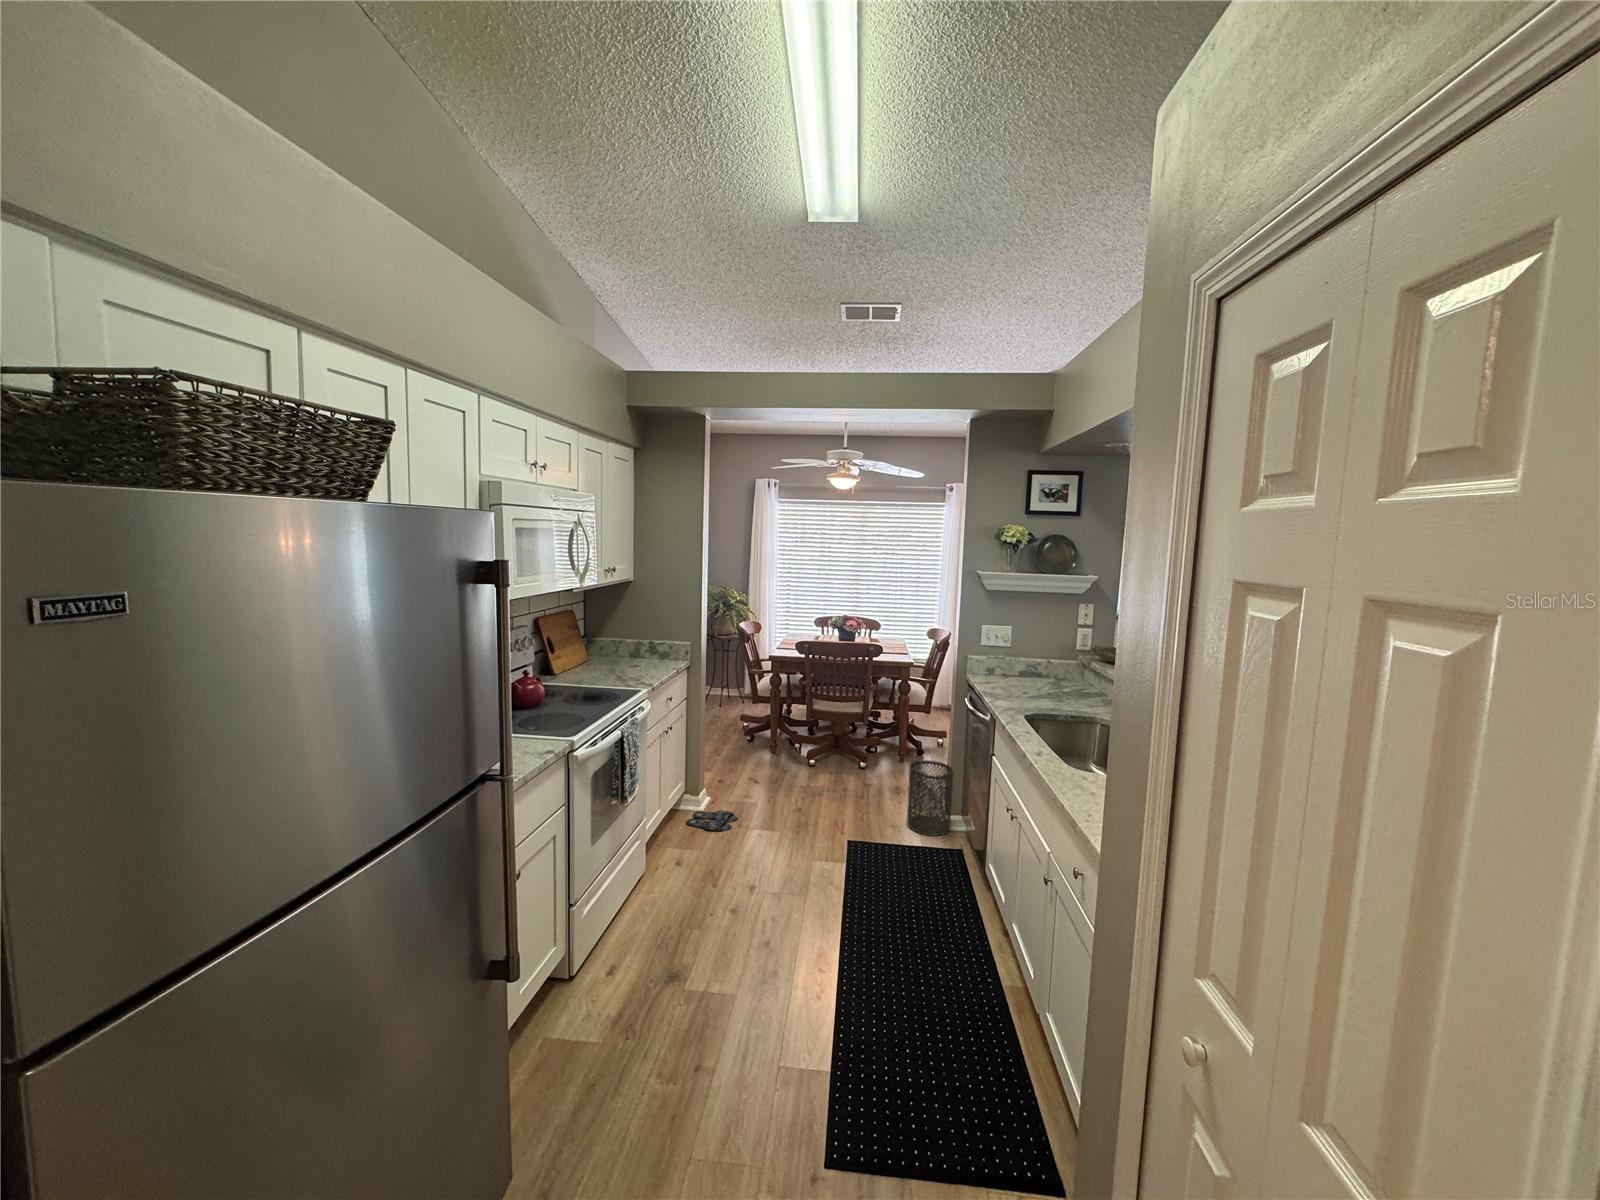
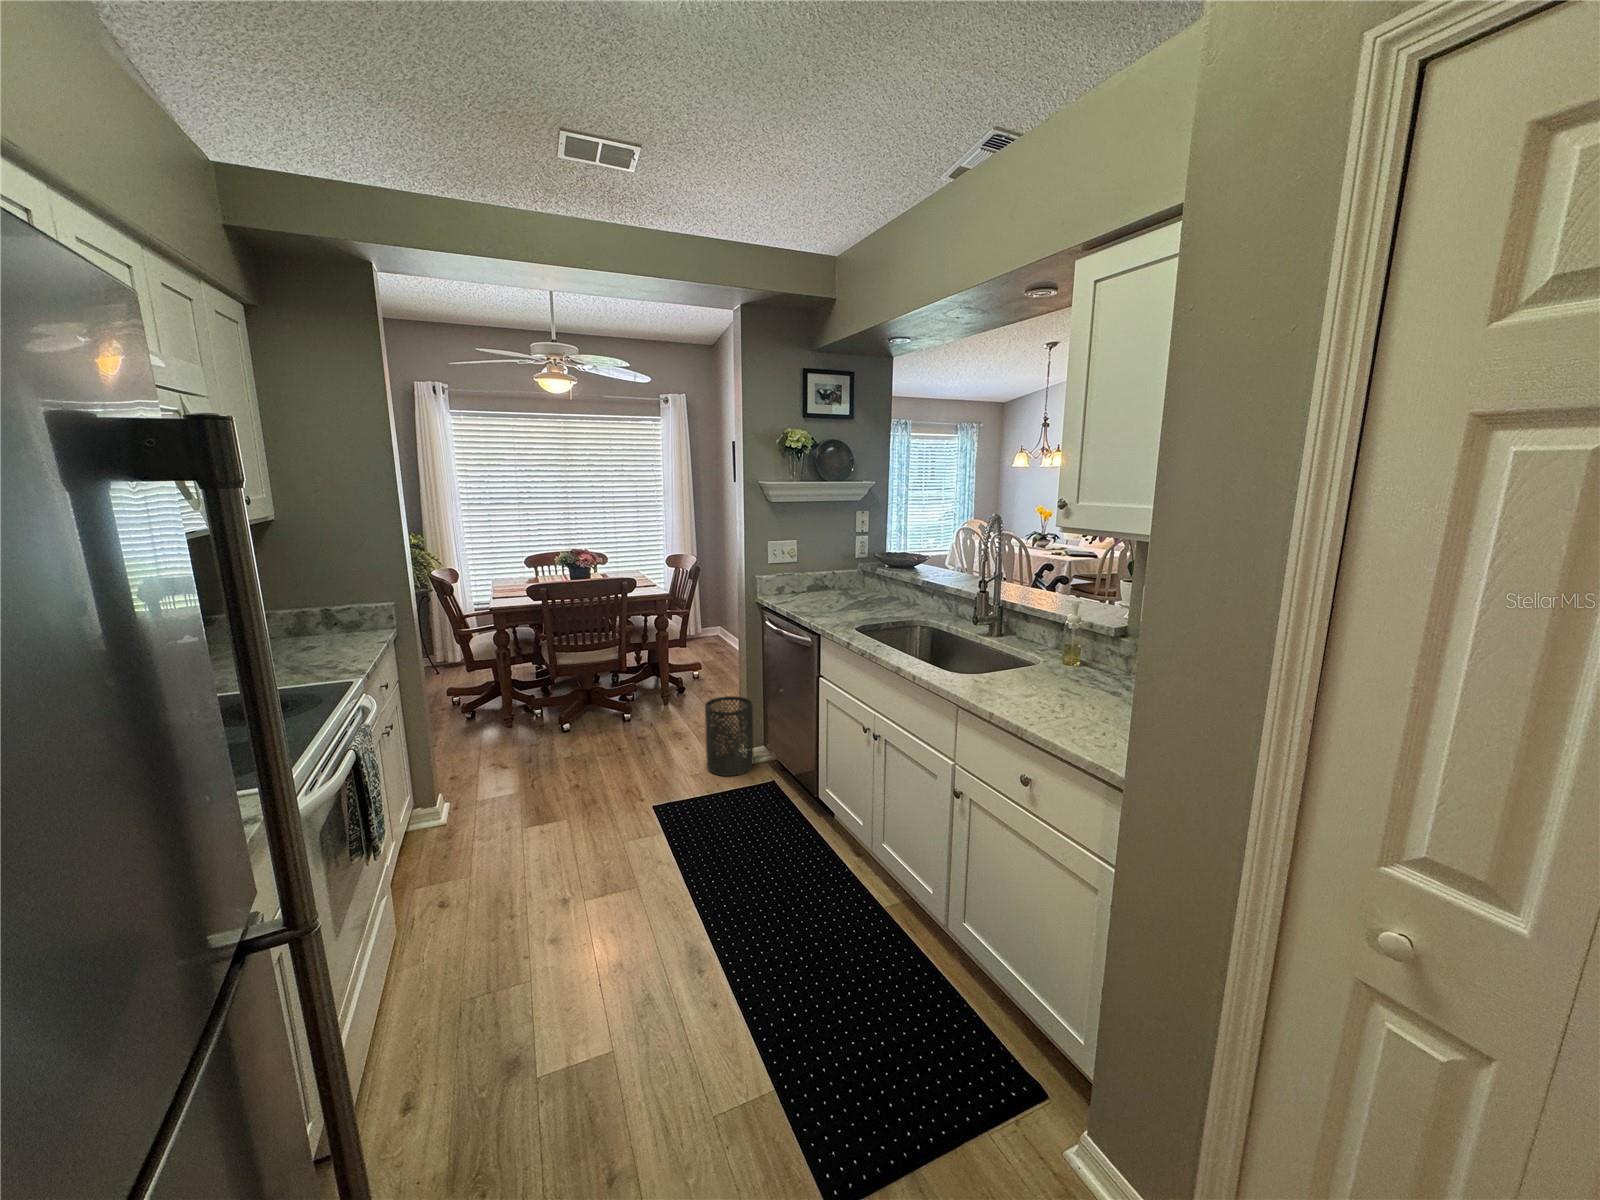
slippers: present [686,810,738,832] -> none [426,816,501,851]

